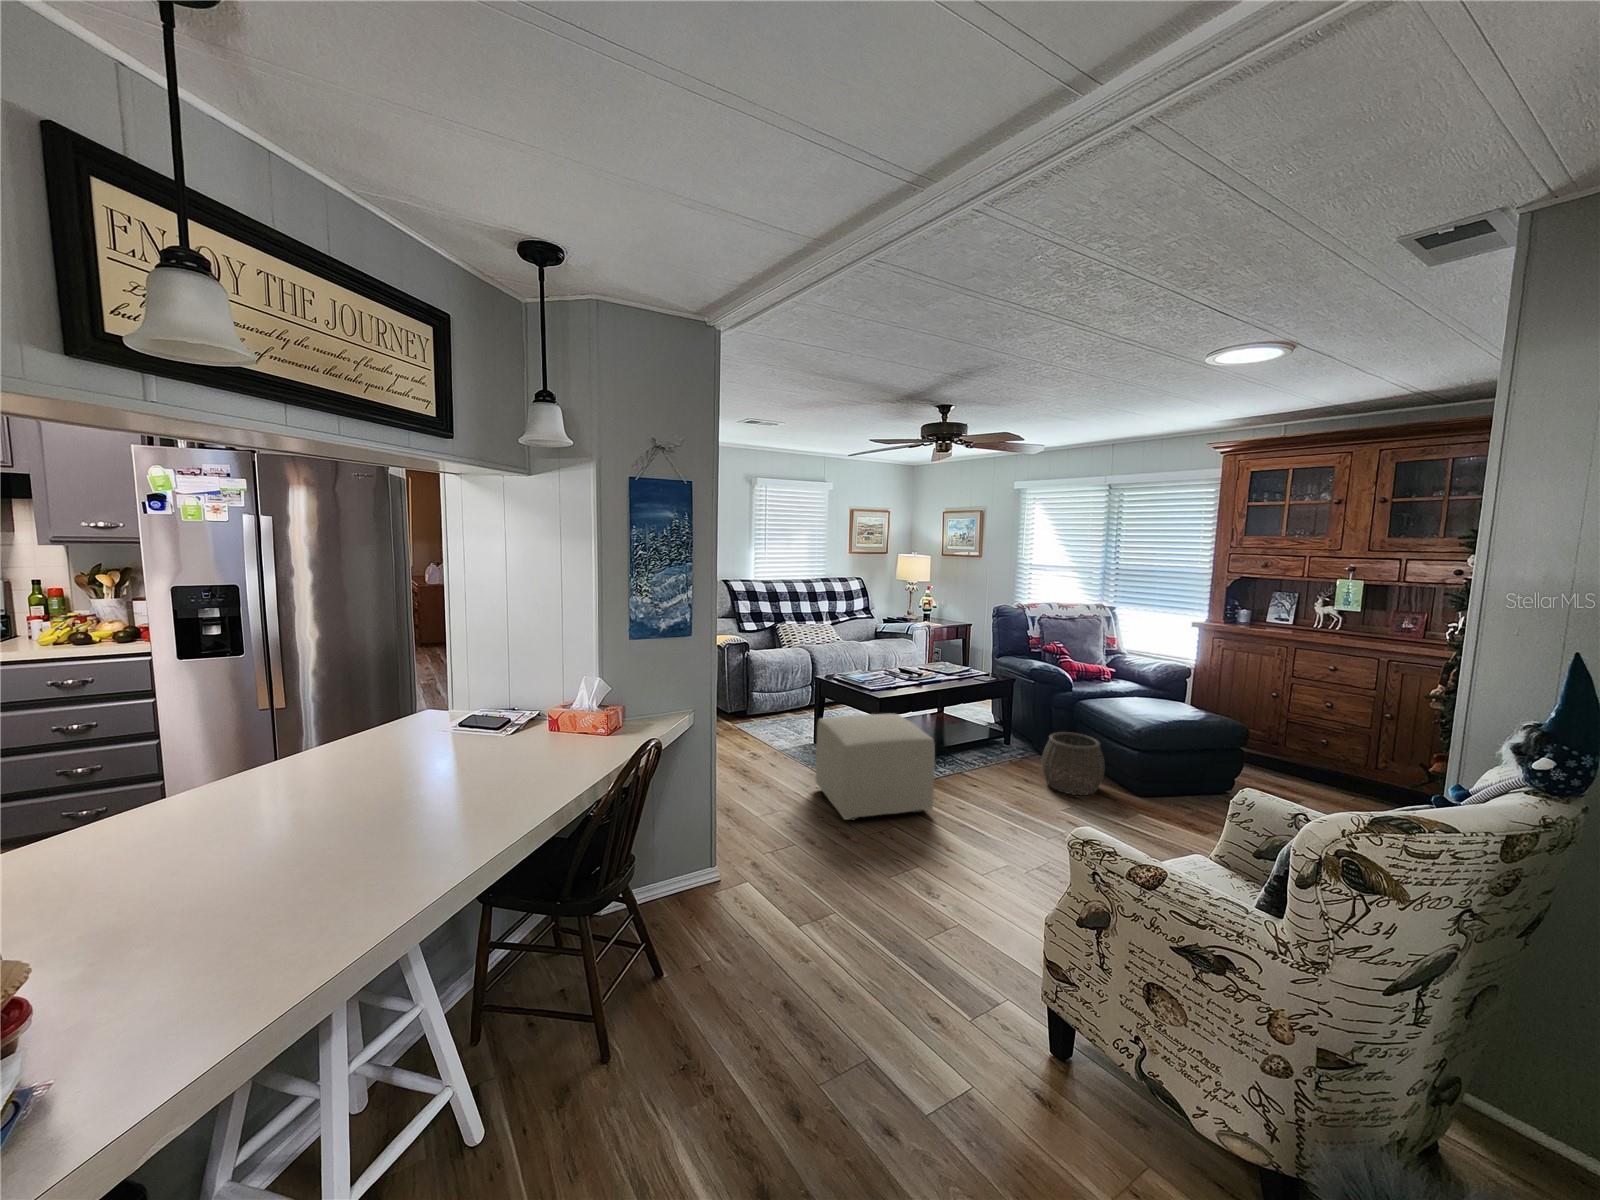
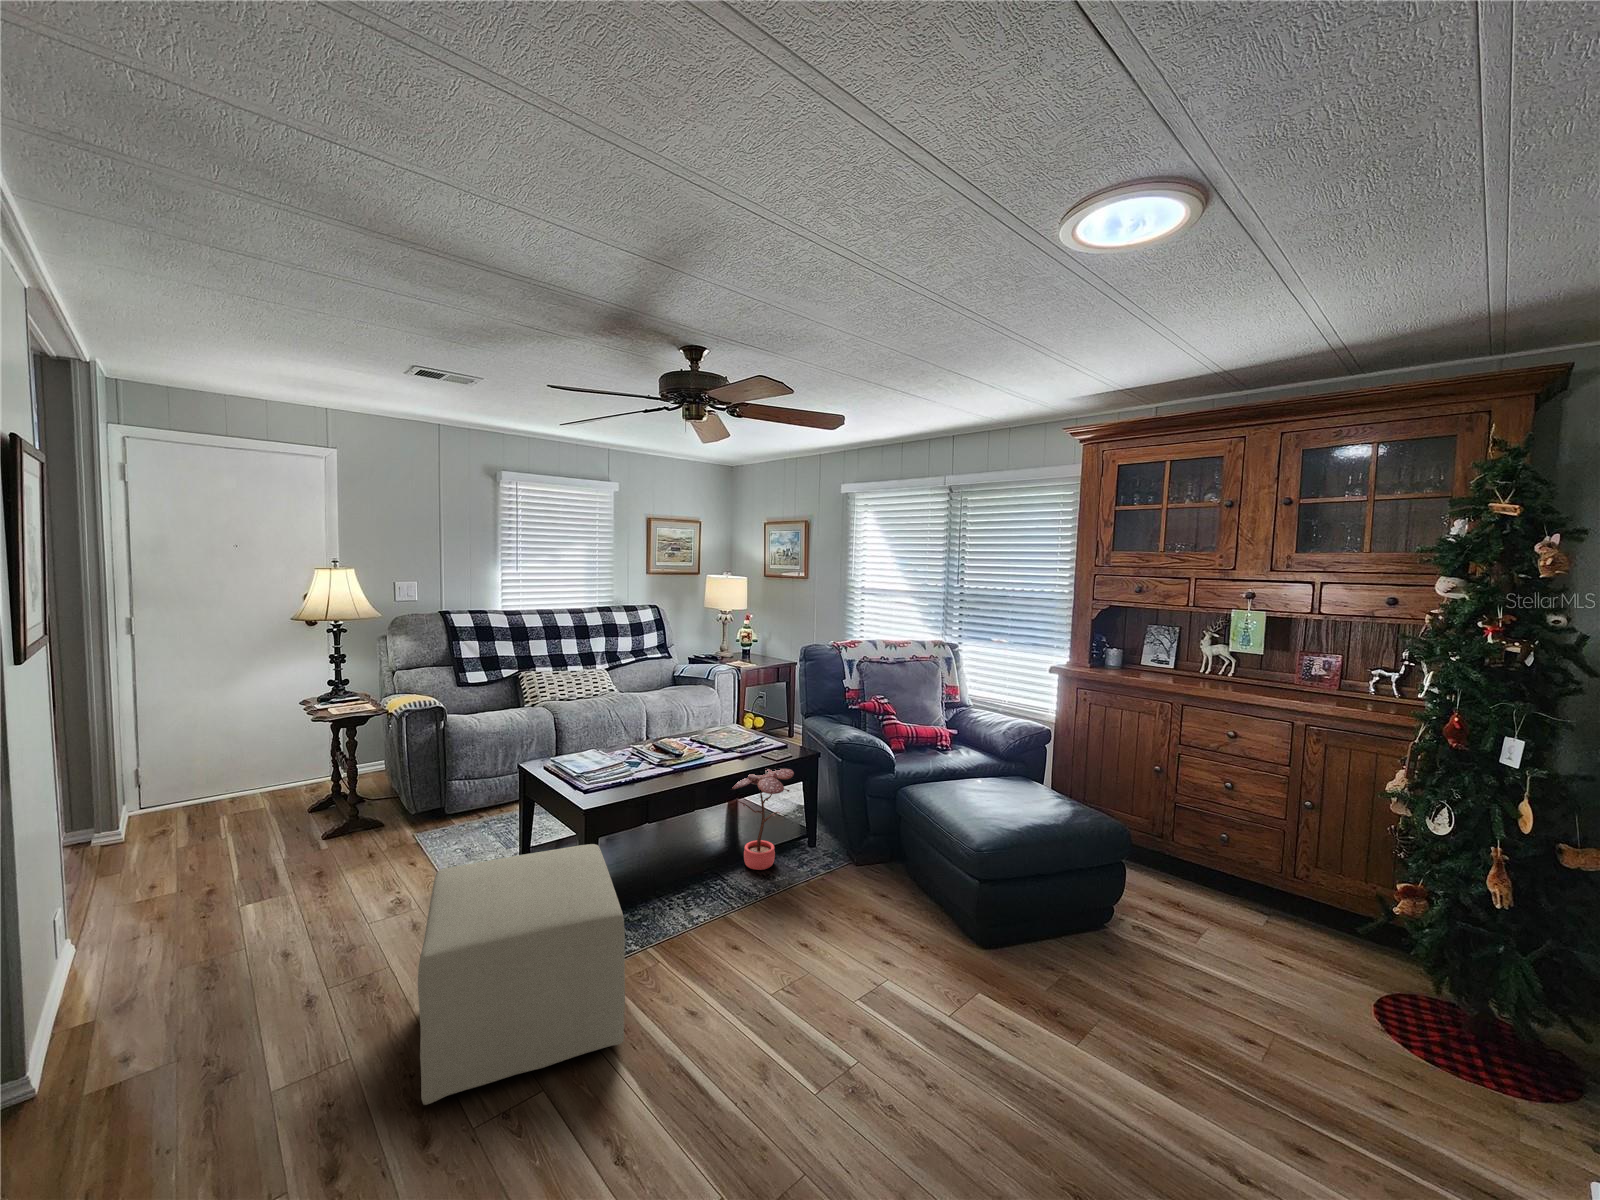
potted plant: none [954,686,999,752] -> present [732,769,794,870]
woven basket: present [1042,732,1104,796] -> none [839,848,932,960]

